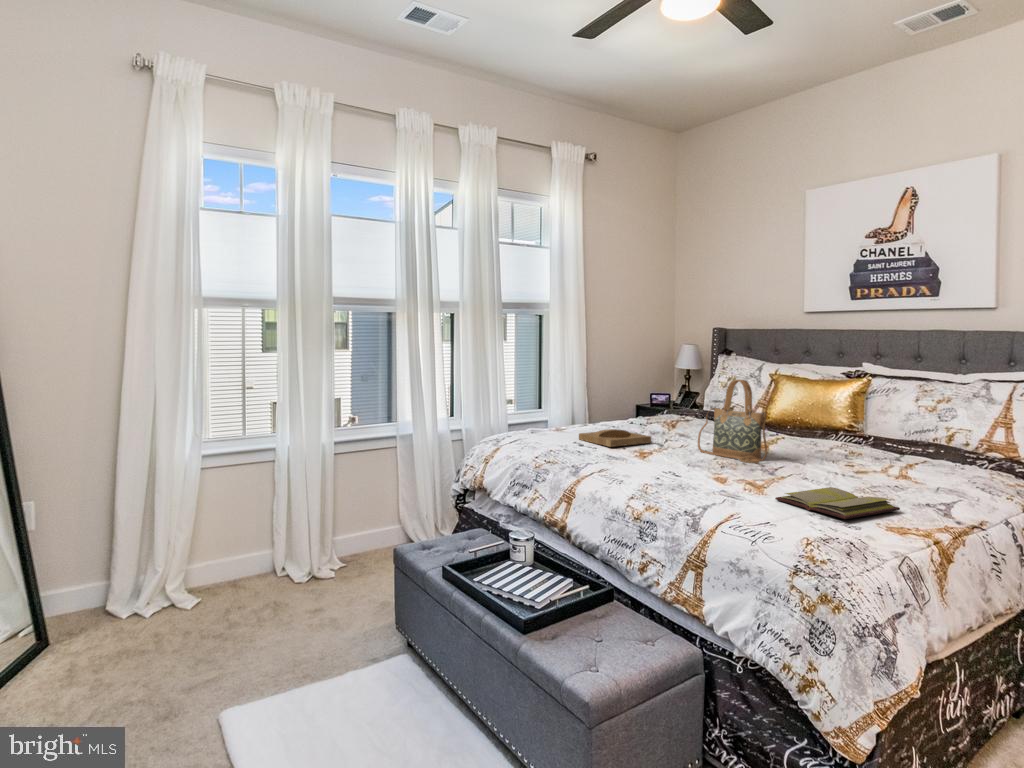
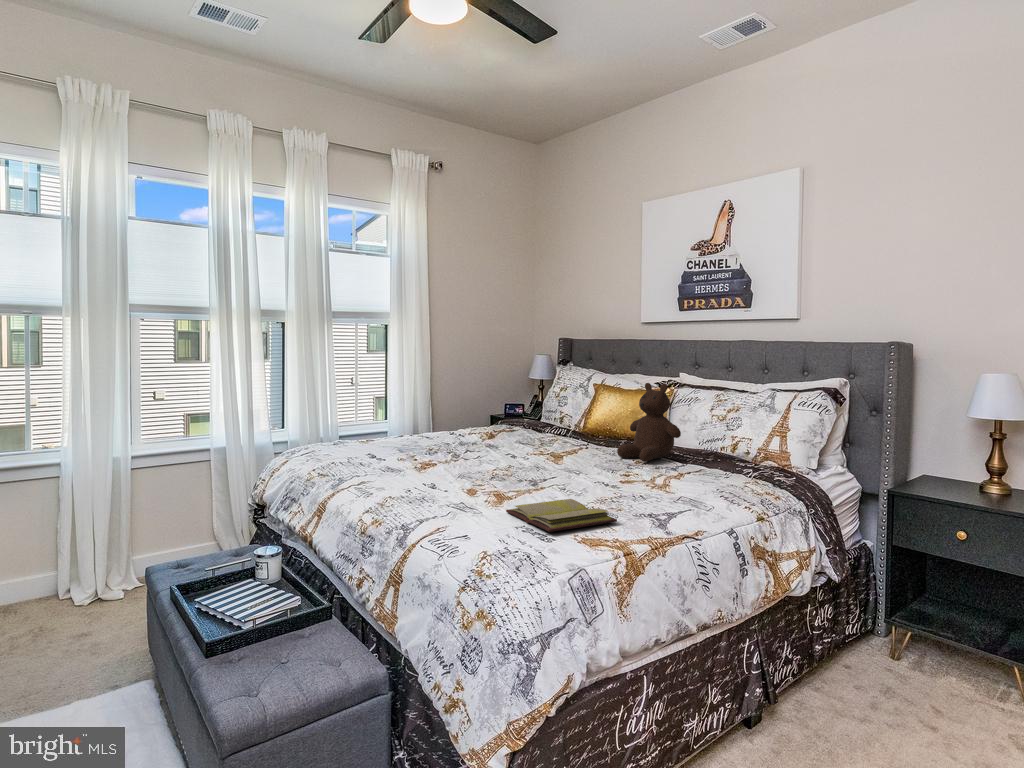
teddy bear: none [822,373,893,451] -> present [617,383,681,462]
handbag: present [698,380,768,464] -> none [487,389,545,475]
tray: present [579,429,651,447] -> none [376,439,448,457]

